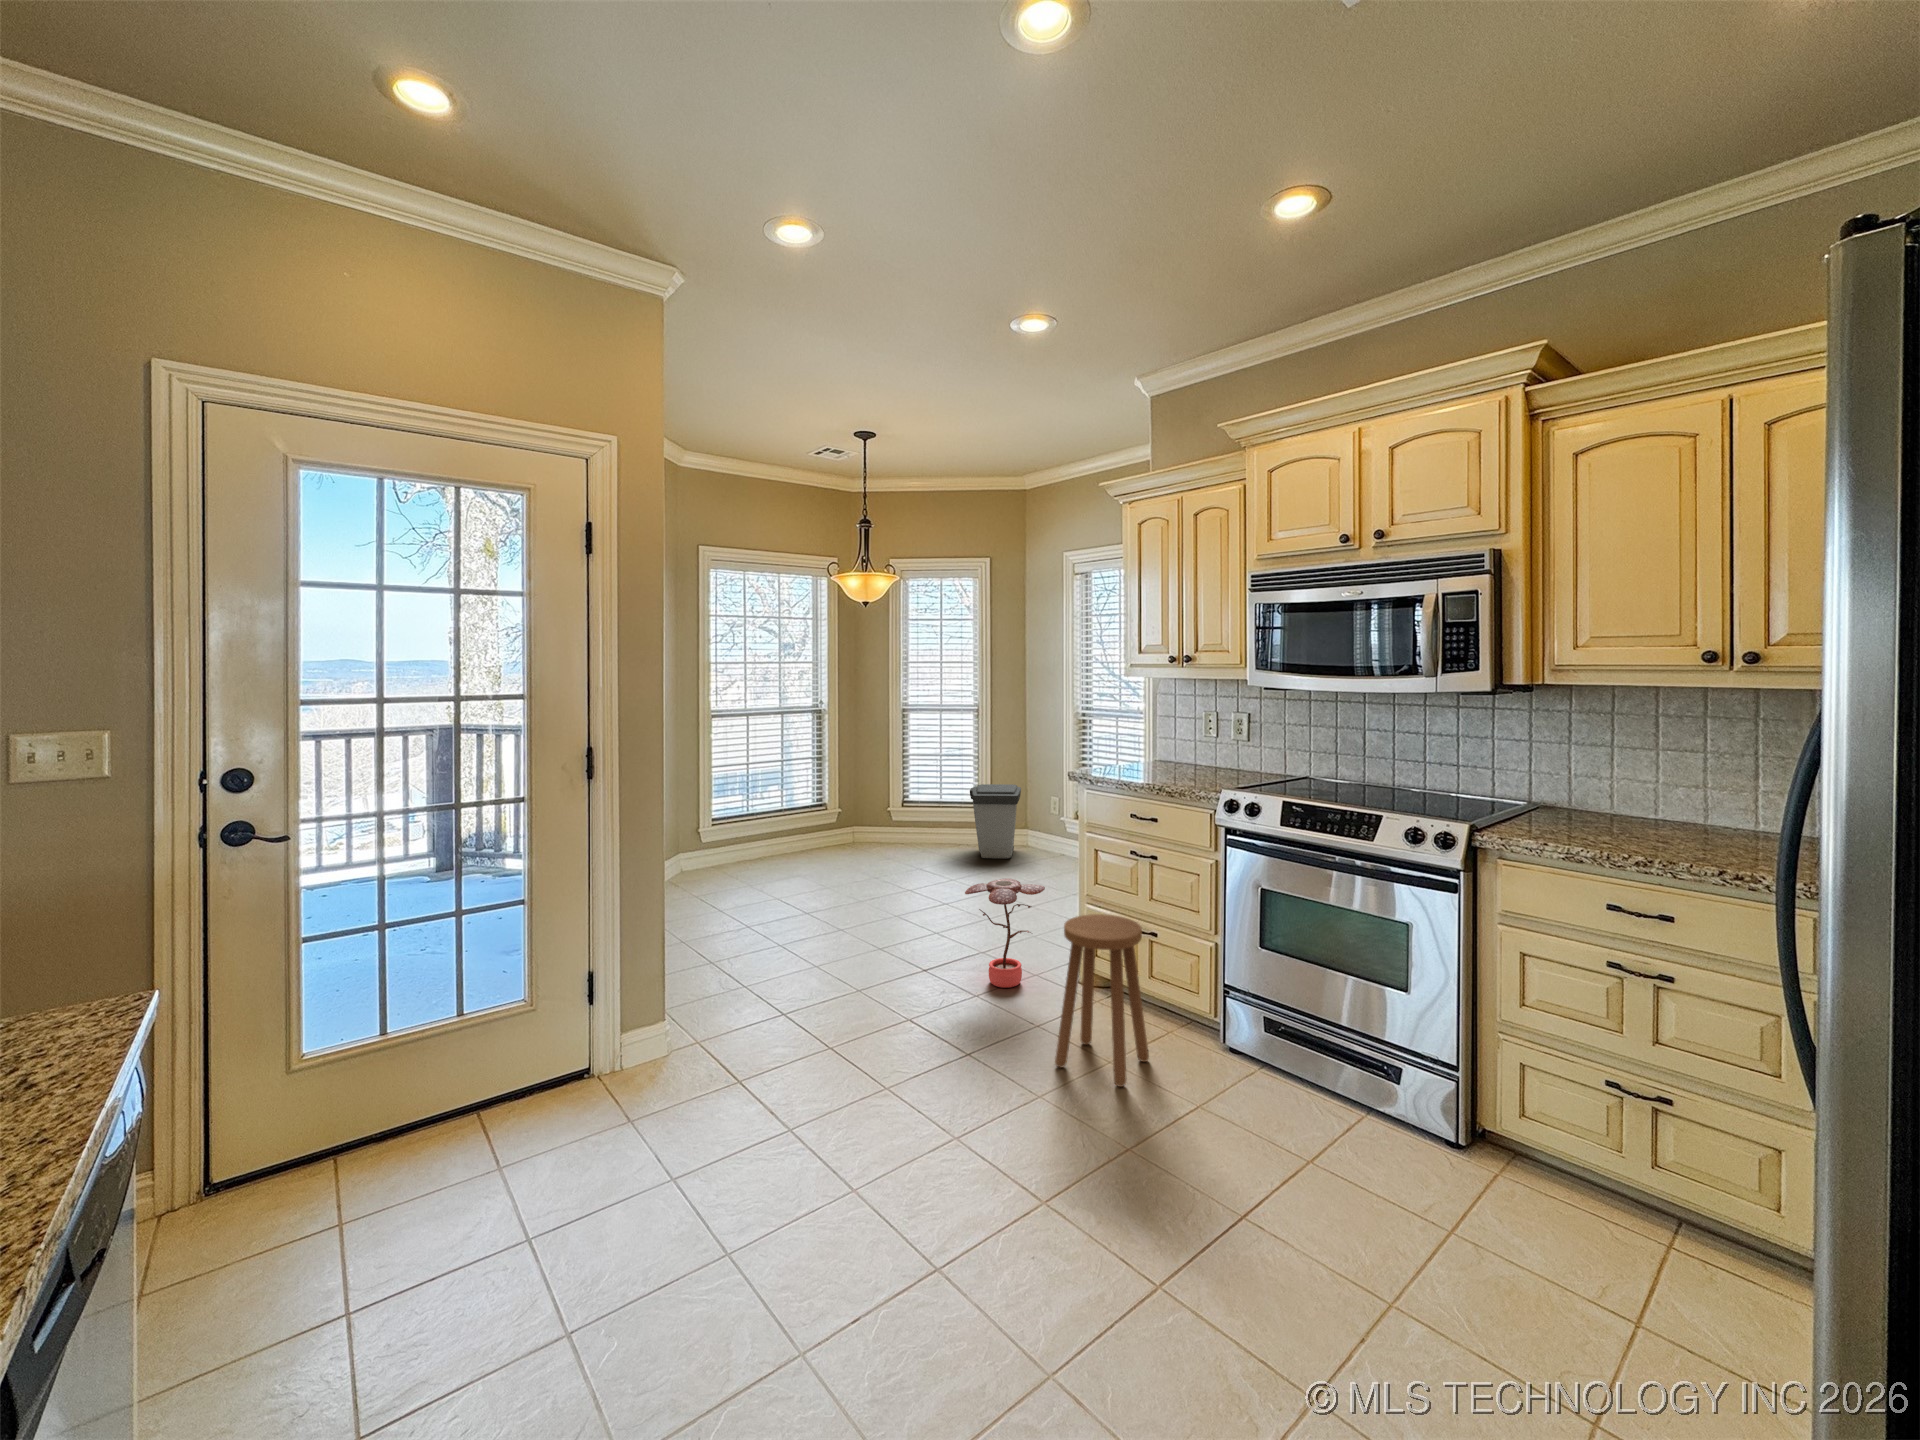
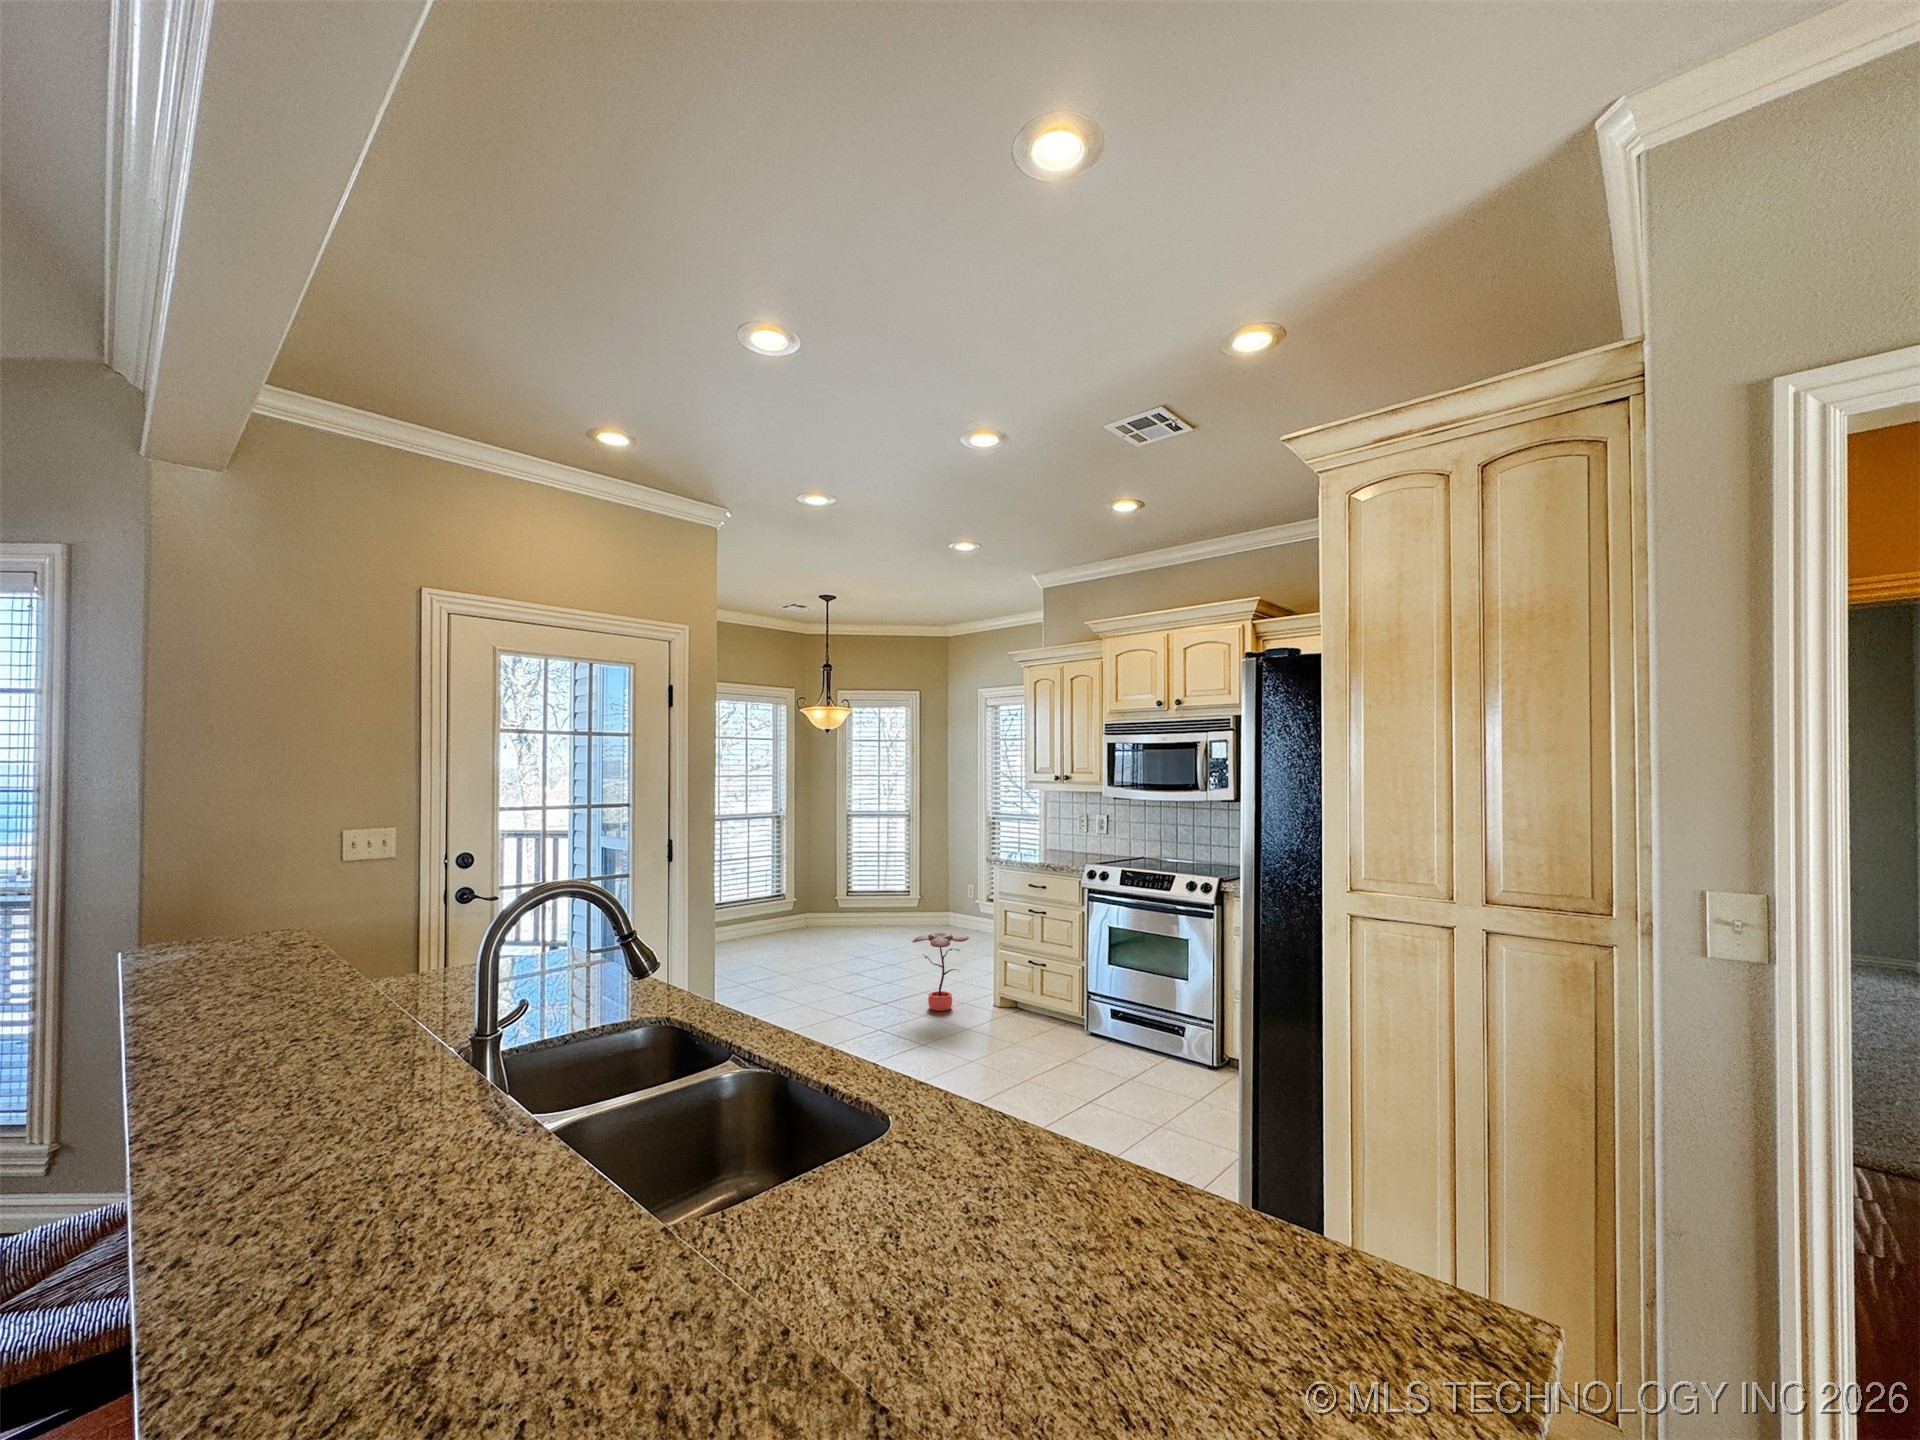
trash can: present [970,784,1021,858] -> none [902,876,943,936]
stool: present [1055,914,1149,1087] -> none [979,946,1040,1056]

